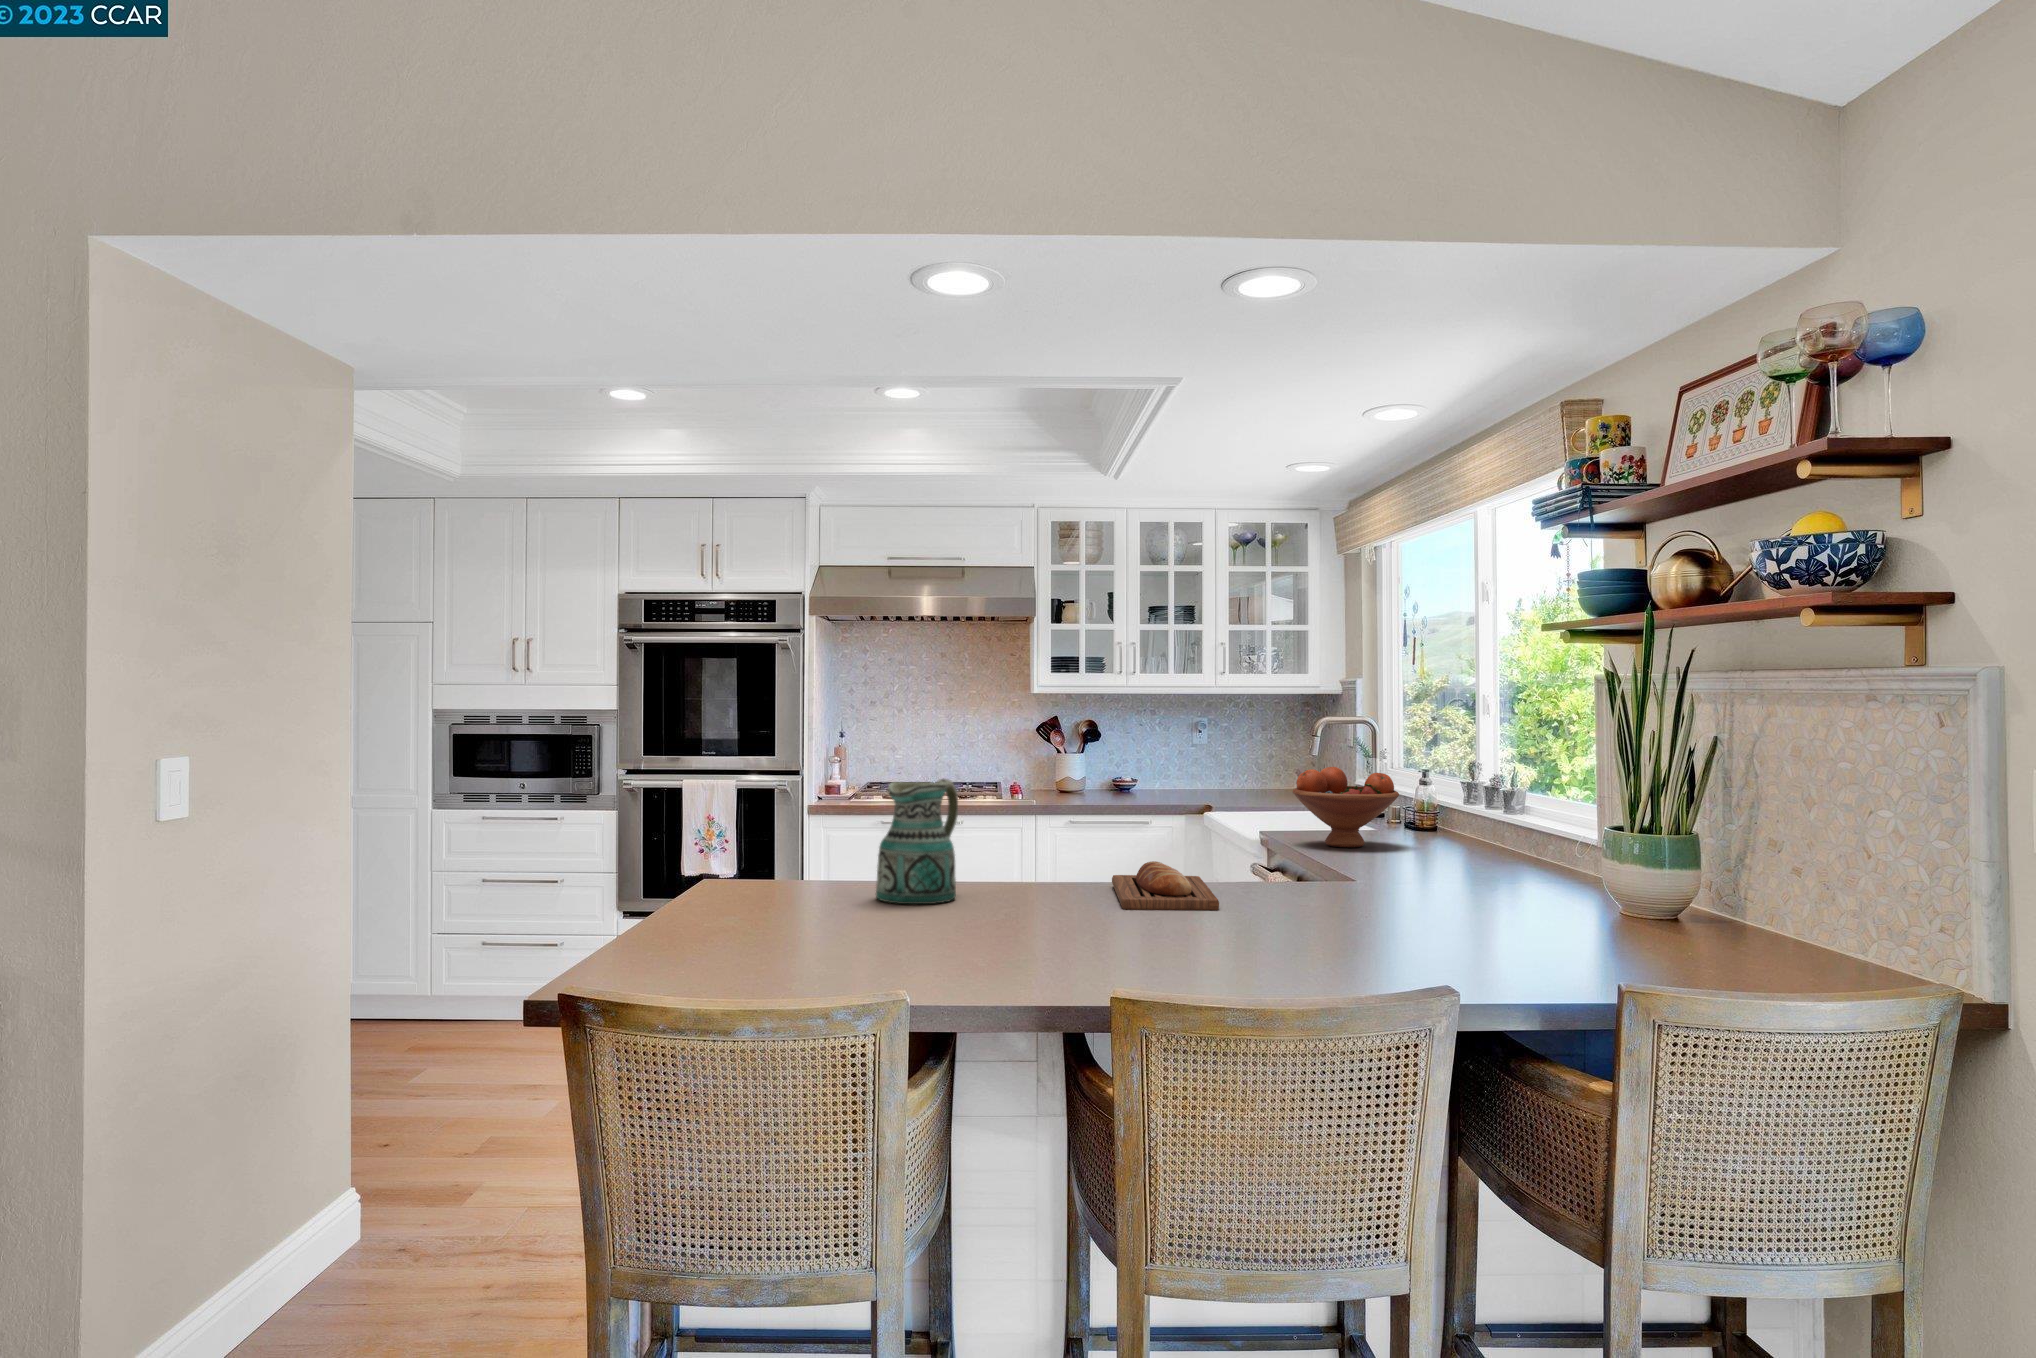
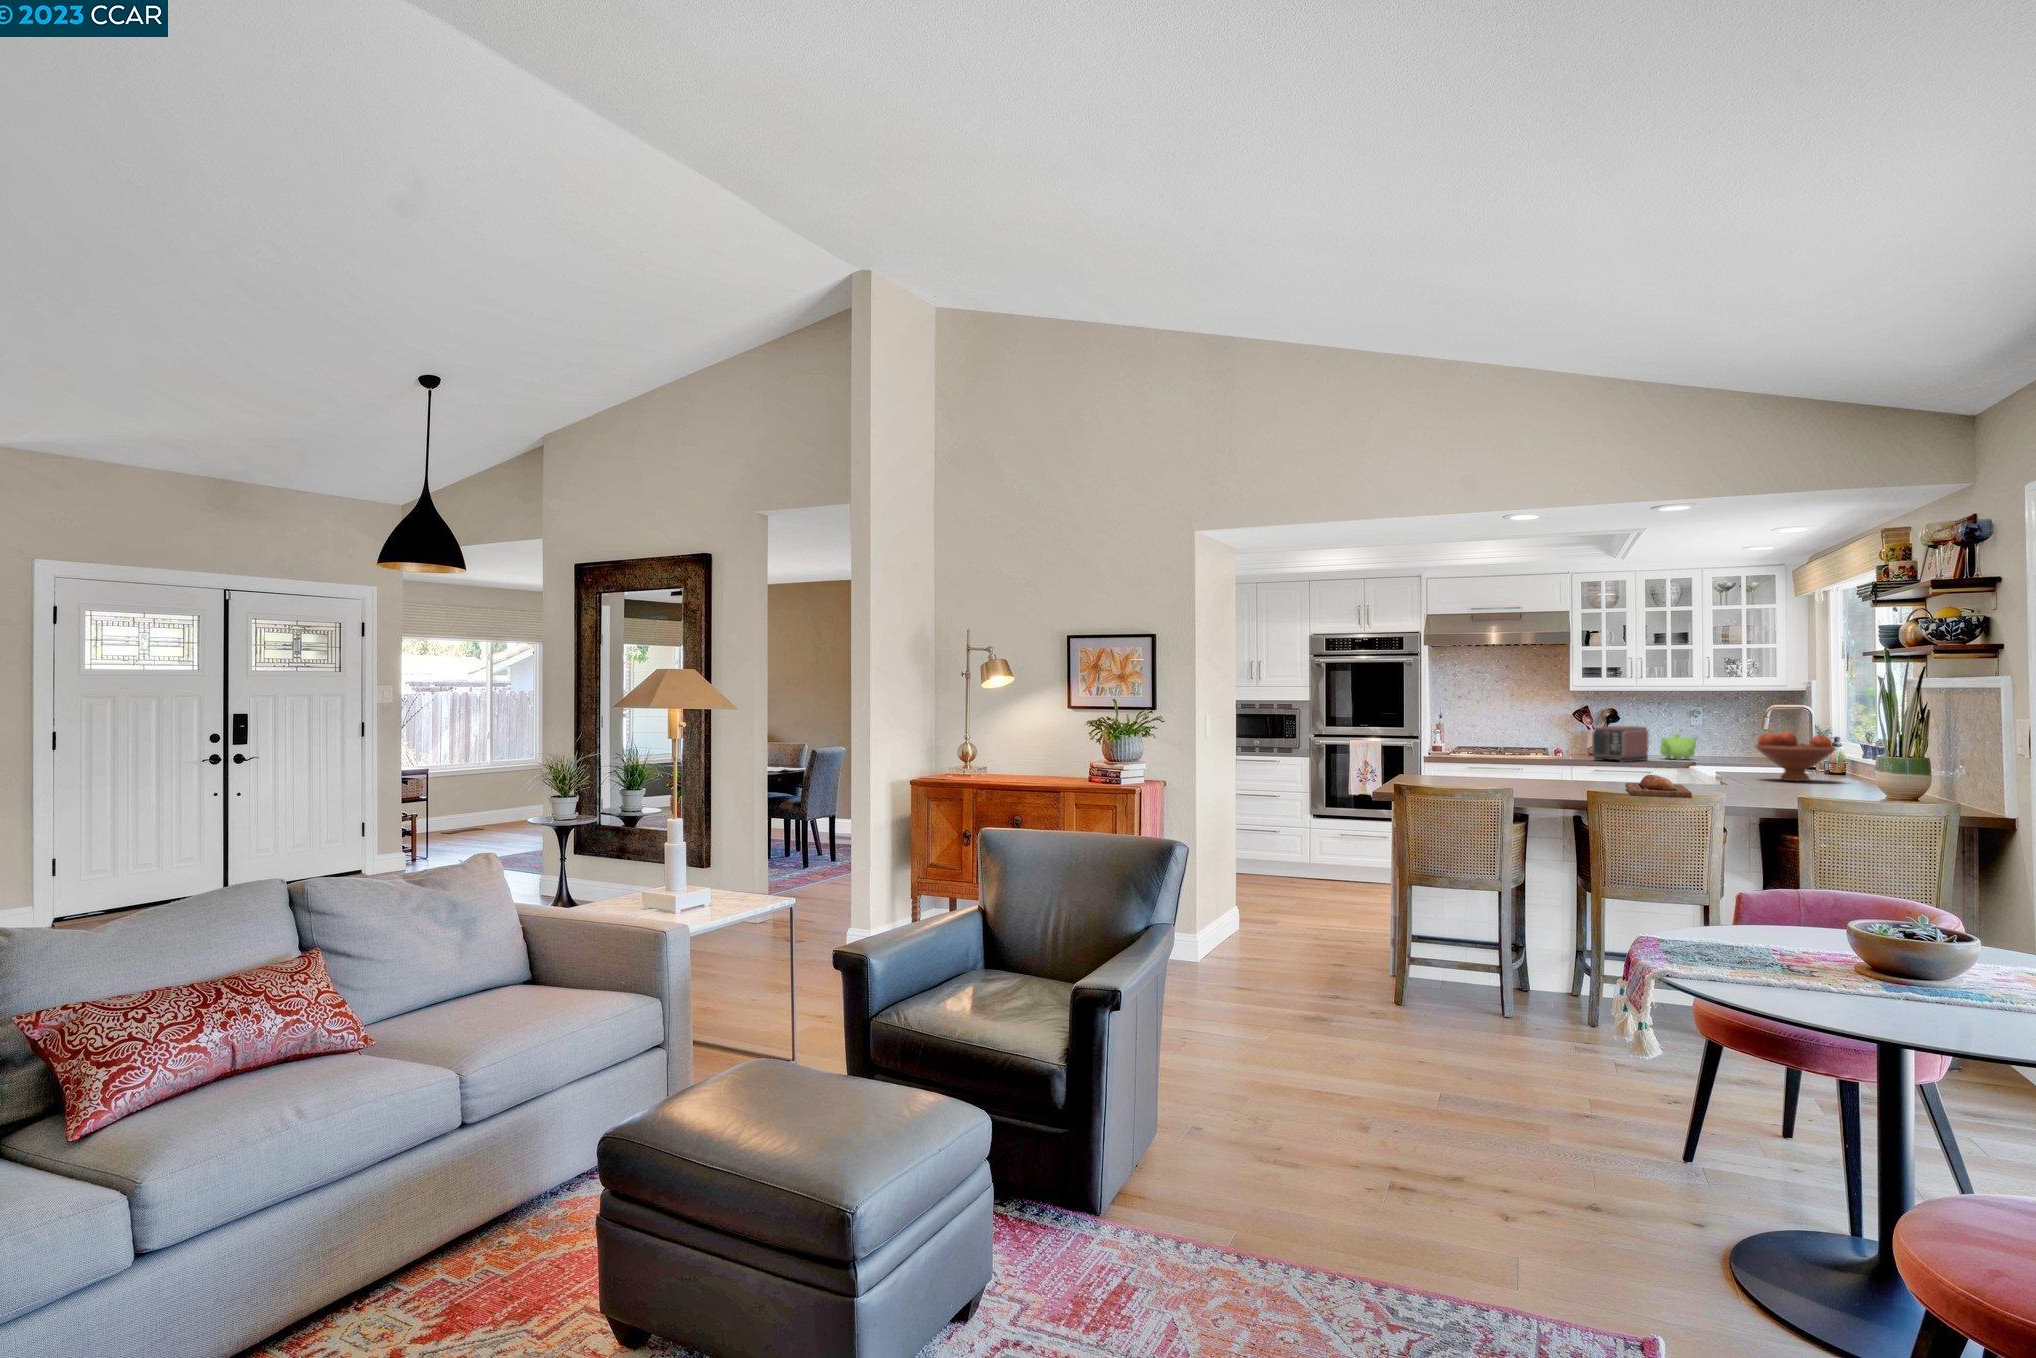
toaster: none [1063,748,1140,808] -> present [1592,726,1648,762]
teapot: none [1155,759,1206,799] -> present [1660,734,1697,760]
ceramic pitcher: present [876,779,958,904] -> none [1487,728,1532,790]

